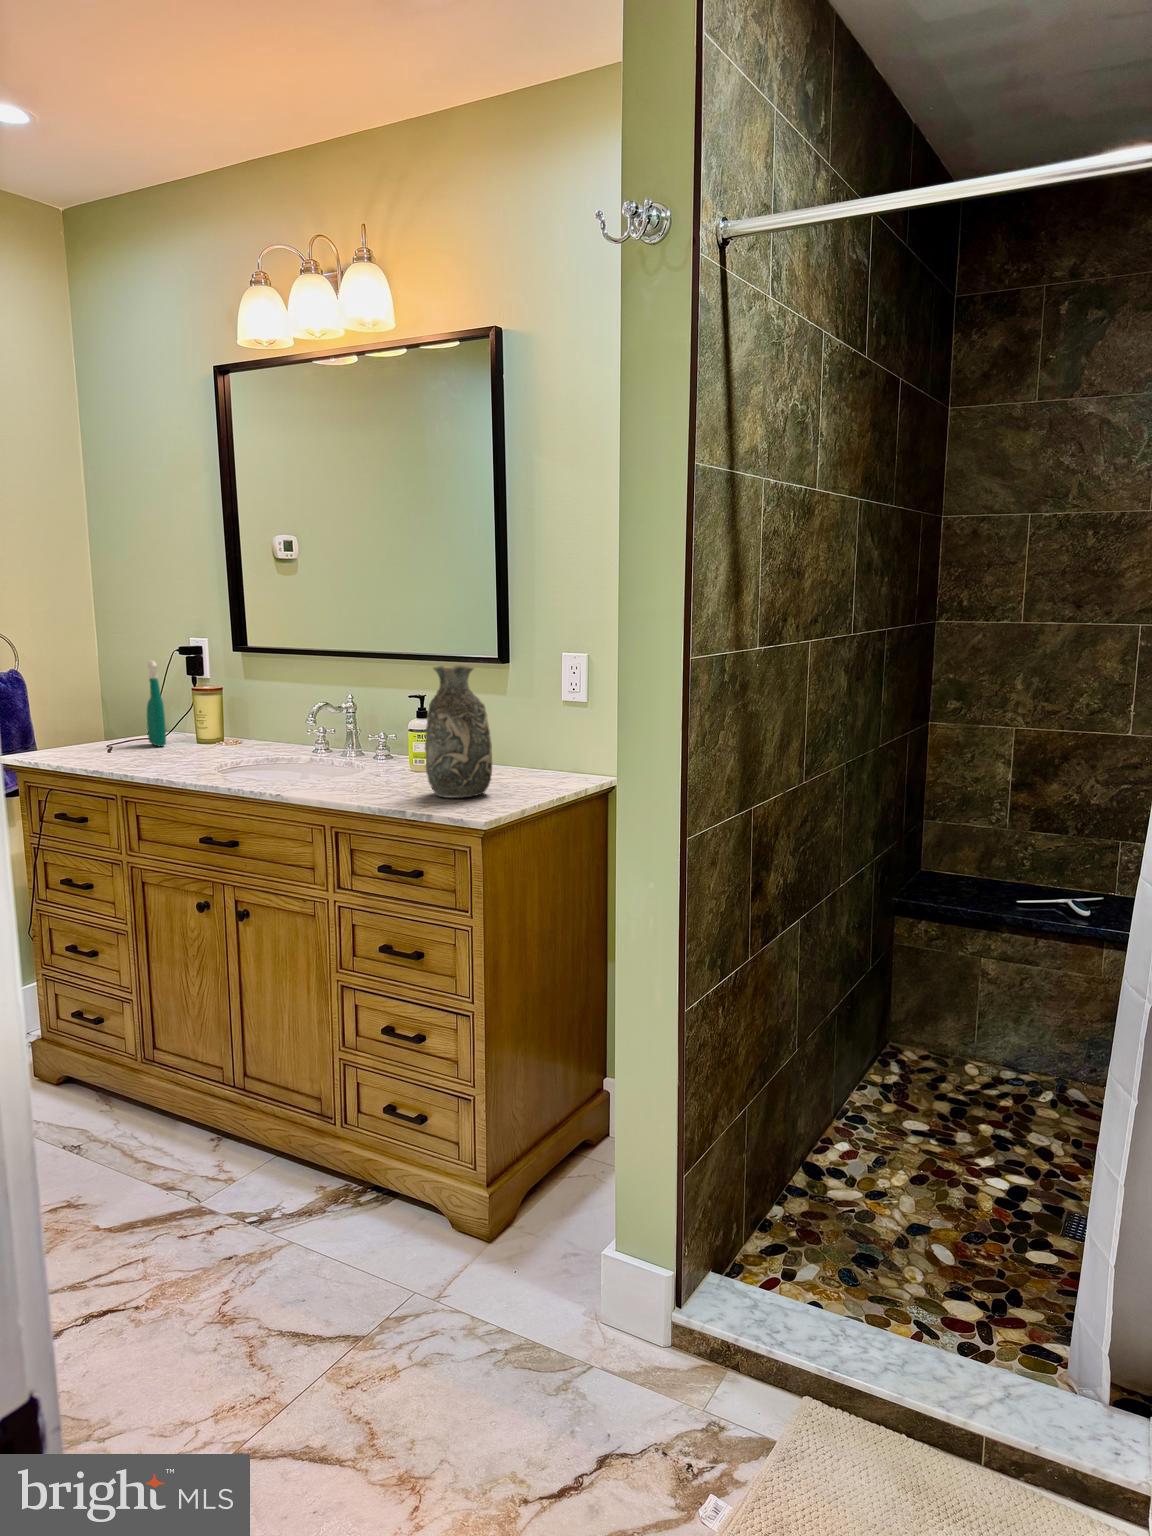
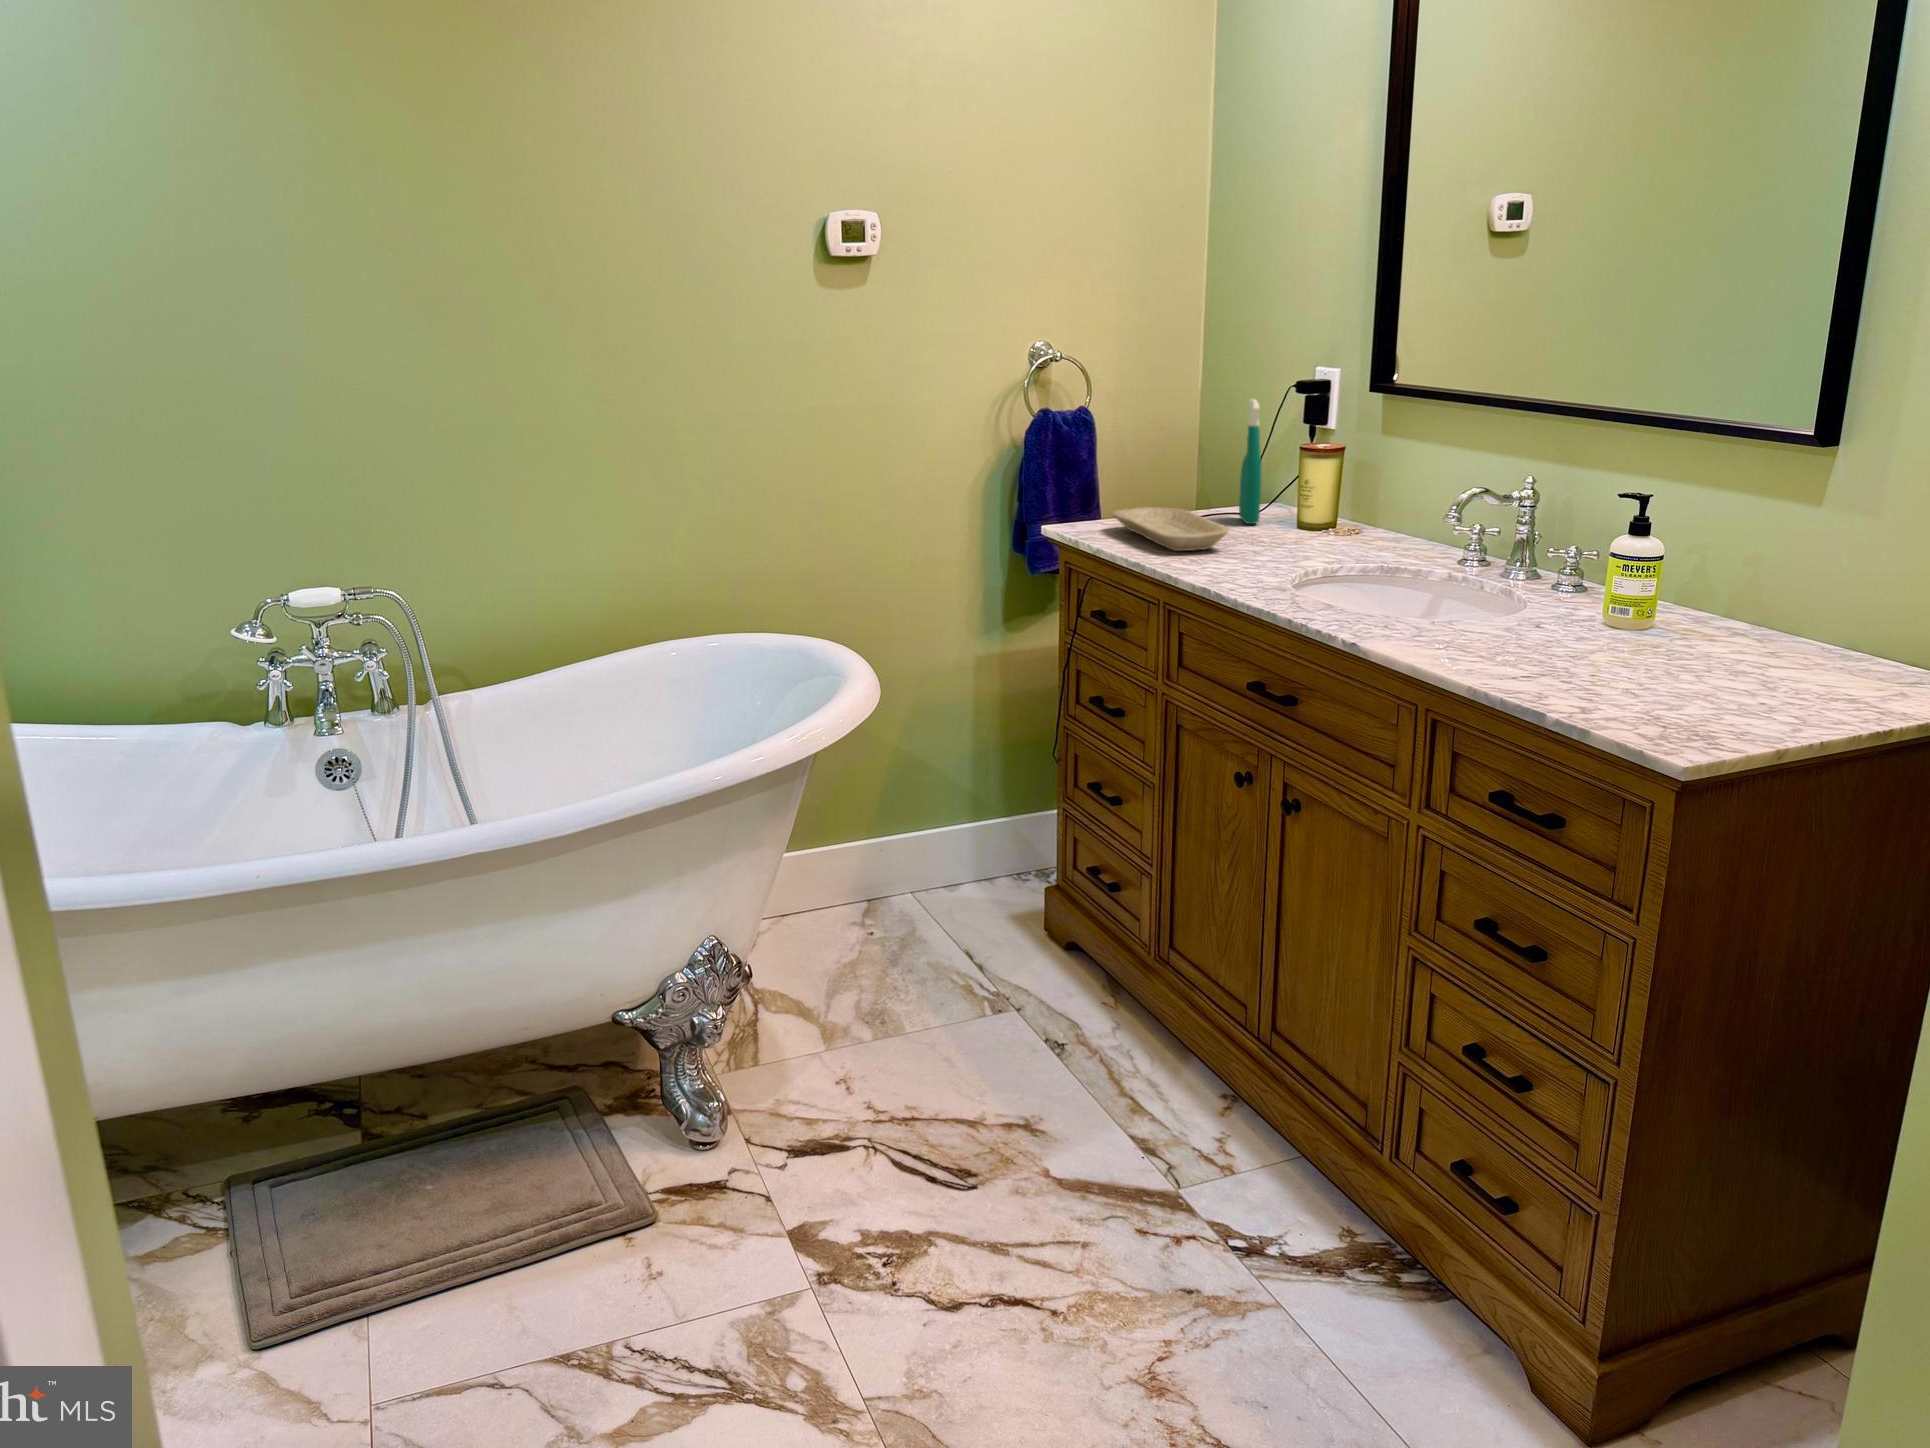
decorative vase: present [425,666,492,798] -> none [1606,466,1742,703]
tray: none [57,738,155,764] -> present [1112,507,1229,551]

